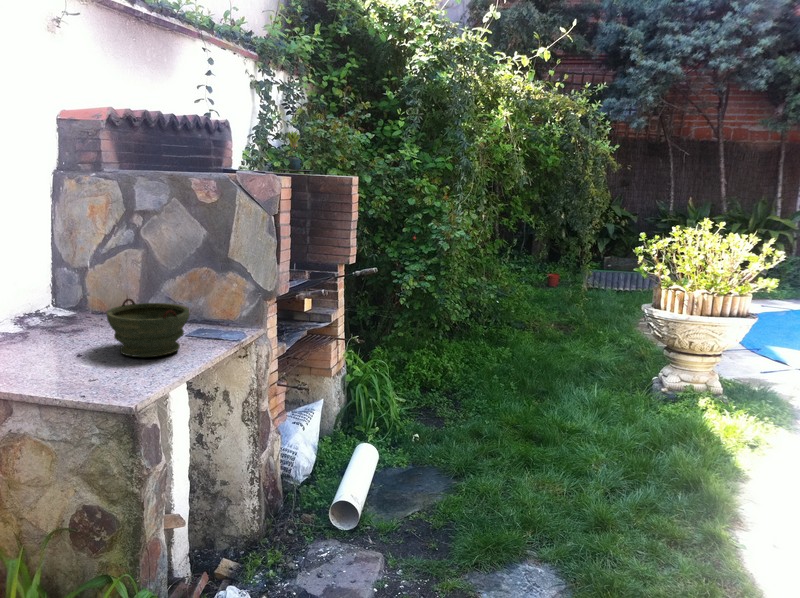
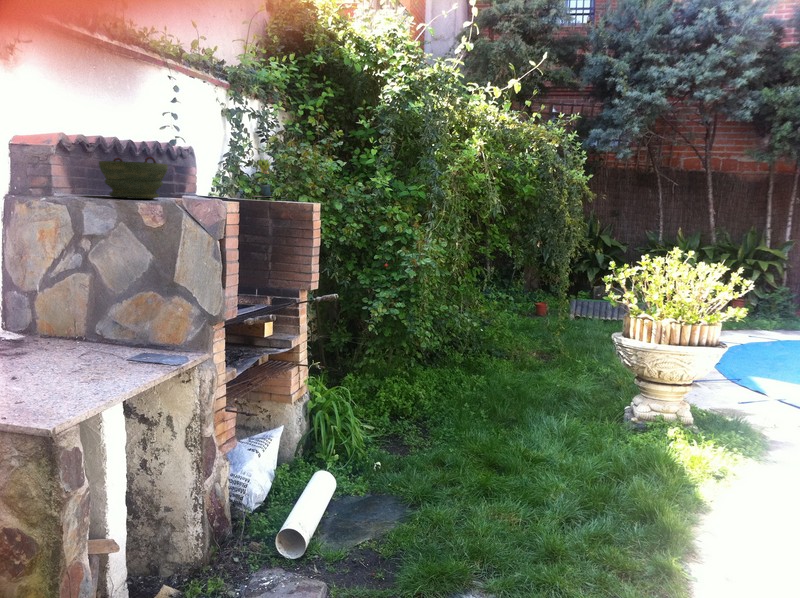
bowl: present [107,299,189,357] -> present [99,157,168,199]

